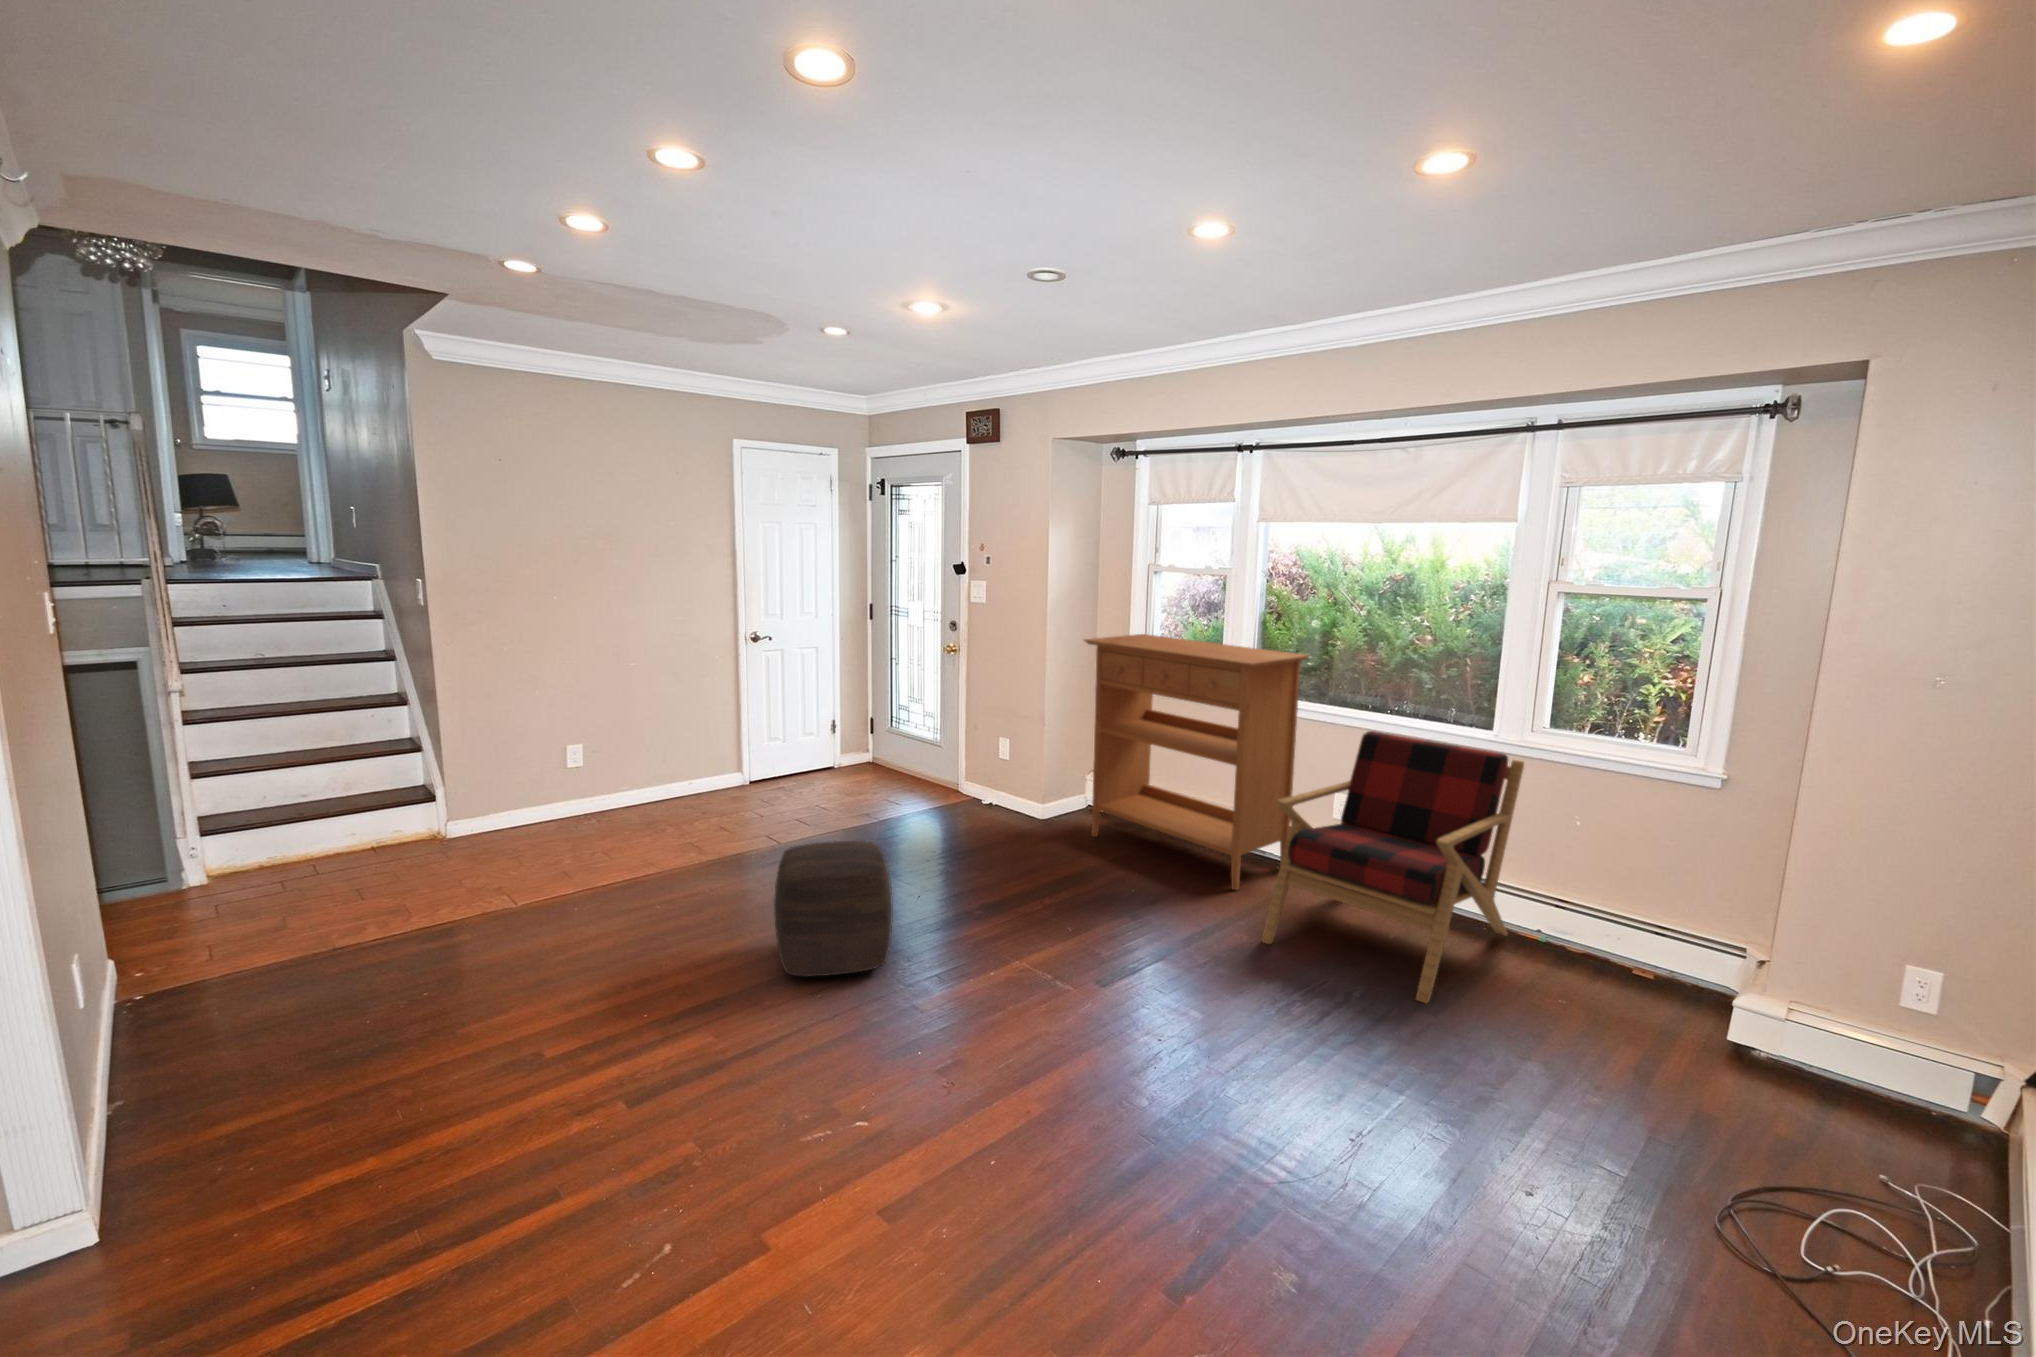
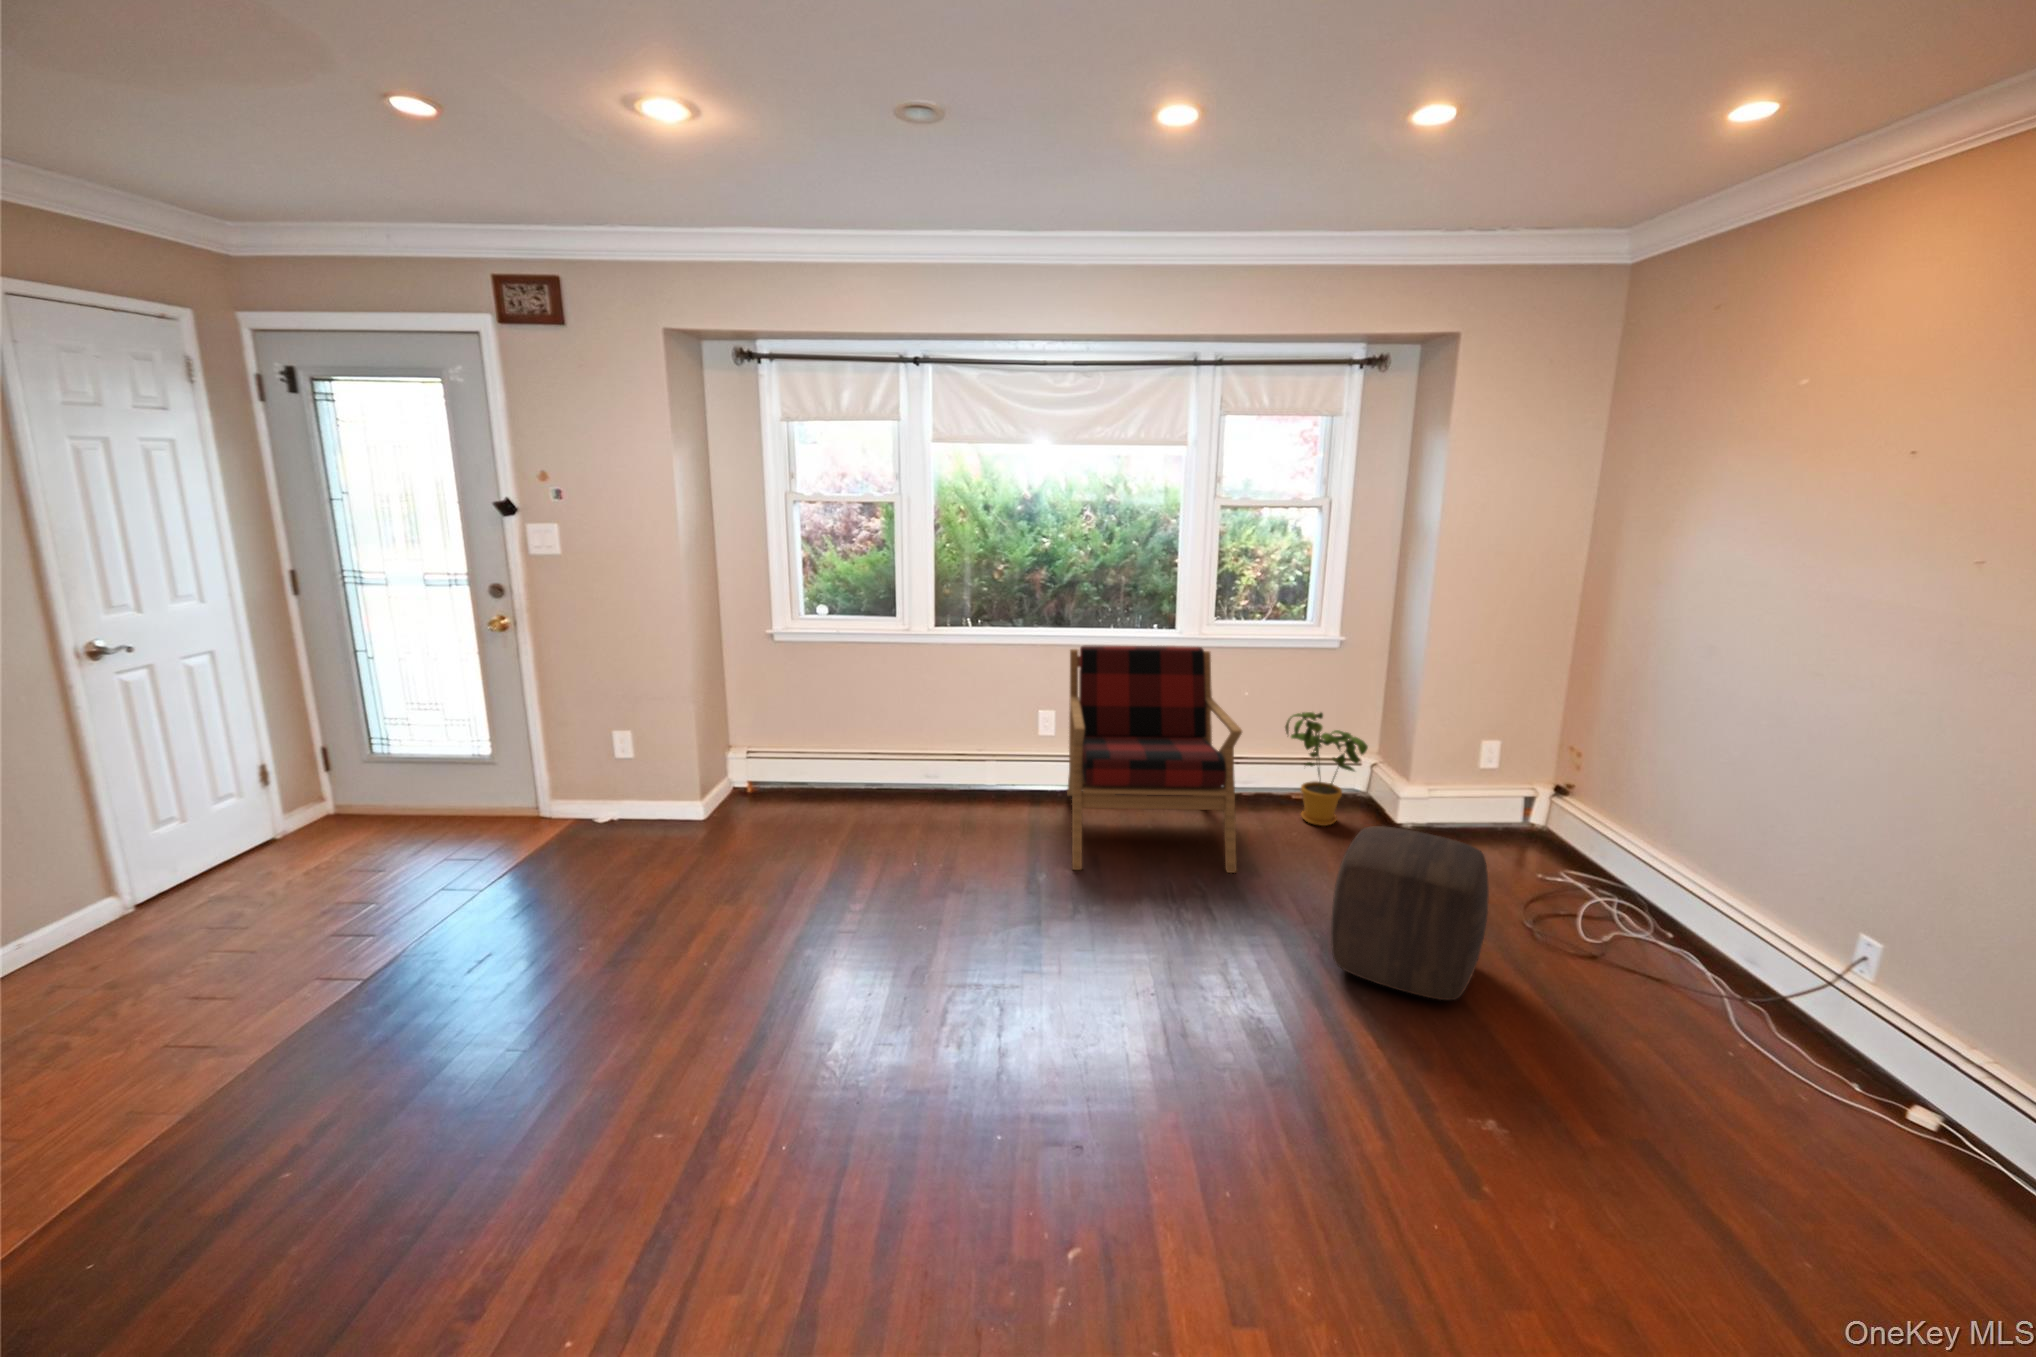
console table: present [1084,634,1309,890] -> none [753,576,1012,830]
ottoman: present [774,841,893,976] -> present [1331,826,1489,1000]
house plant: none [1590,853,1702,1013] -> present [1285,712,1368,826]

